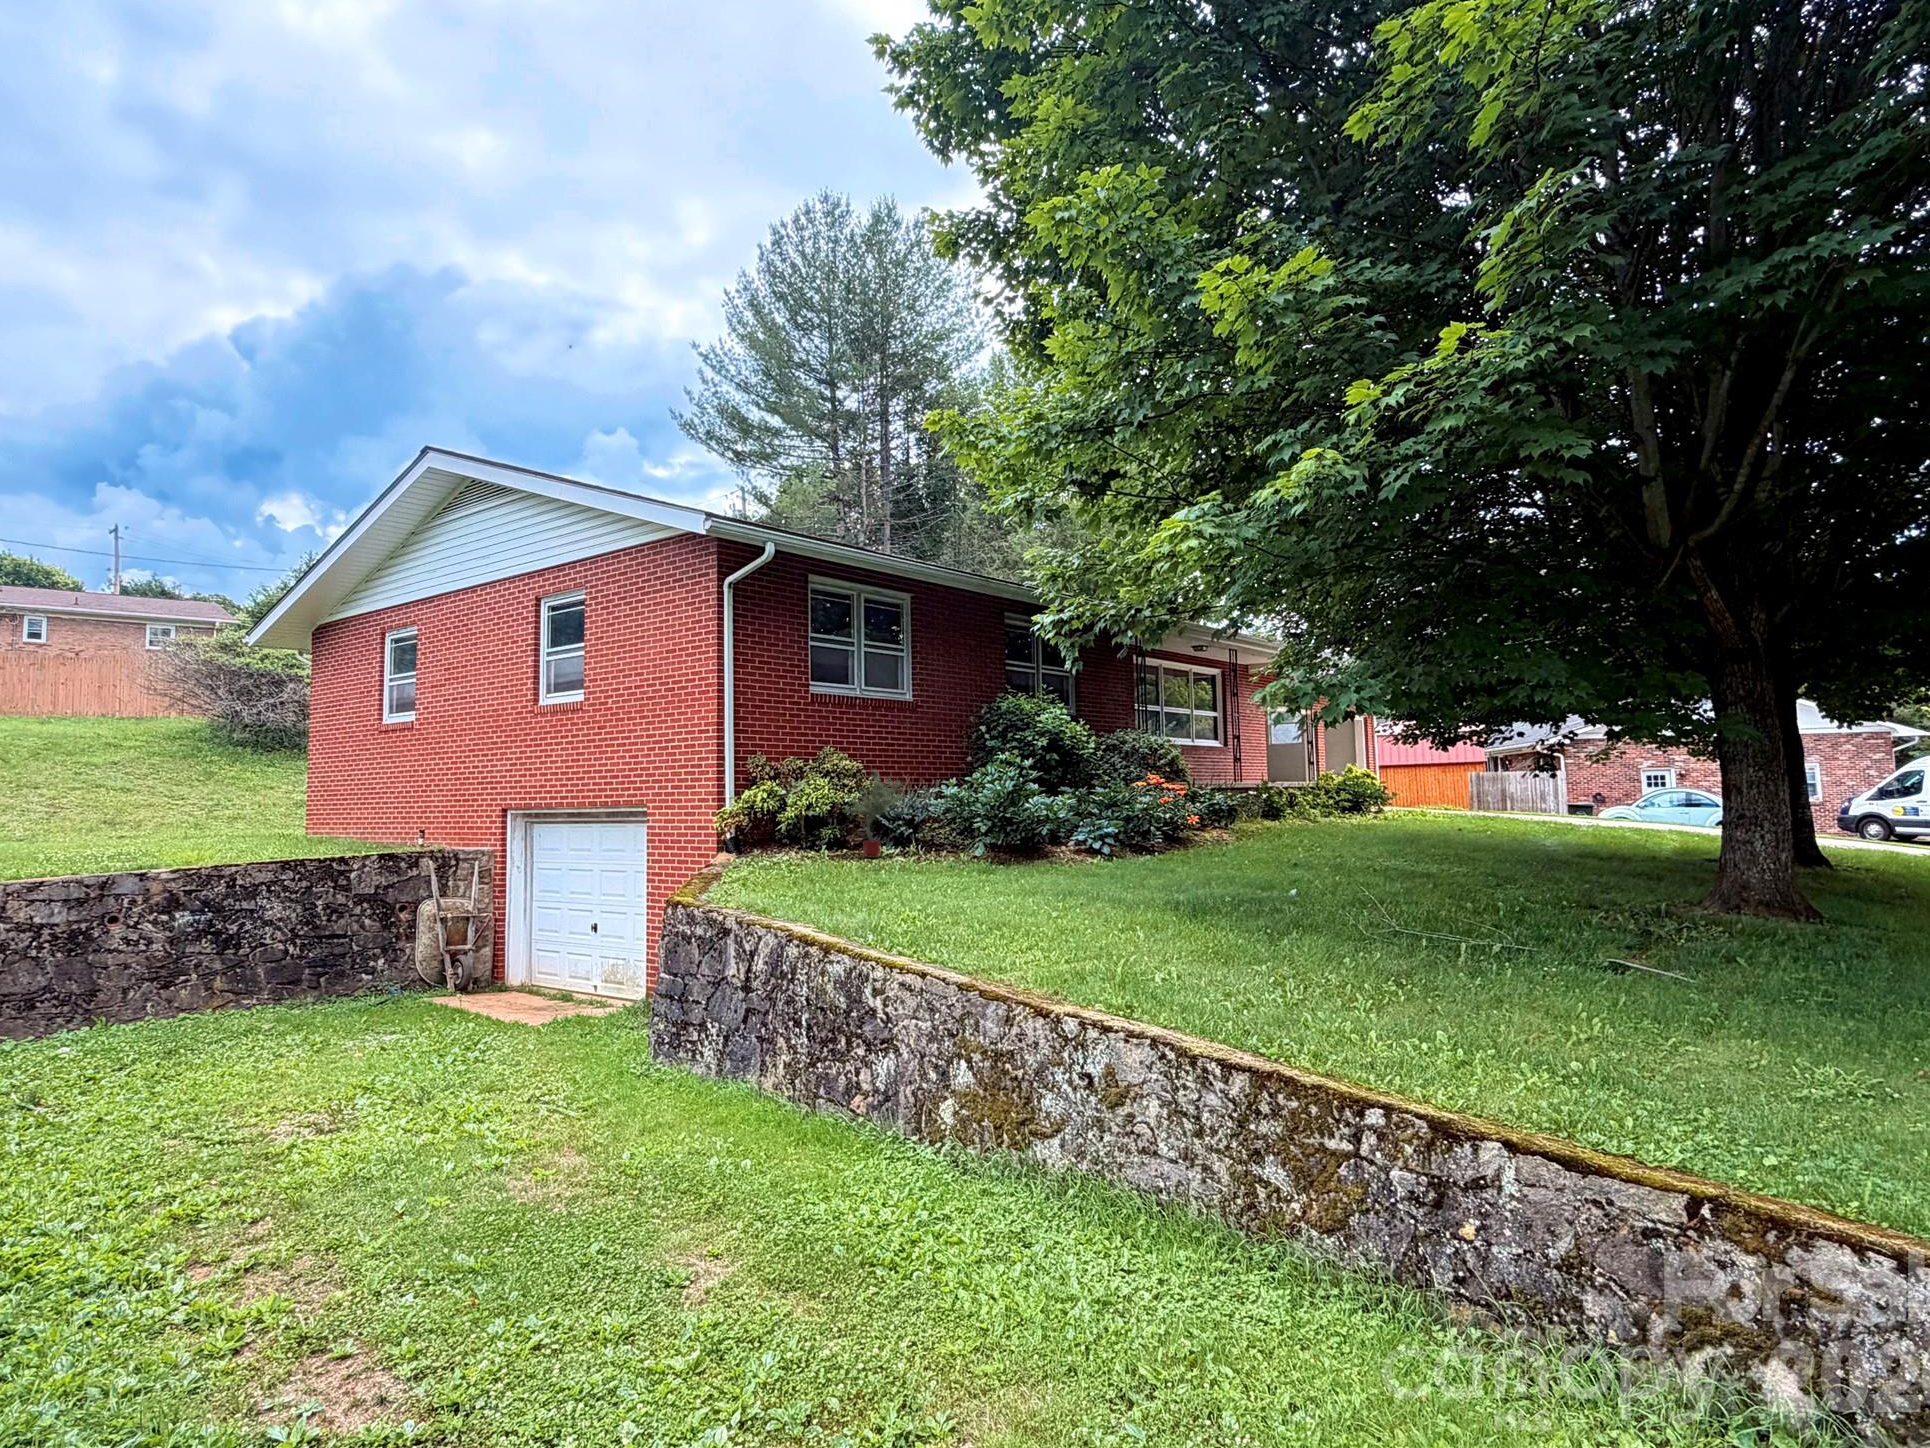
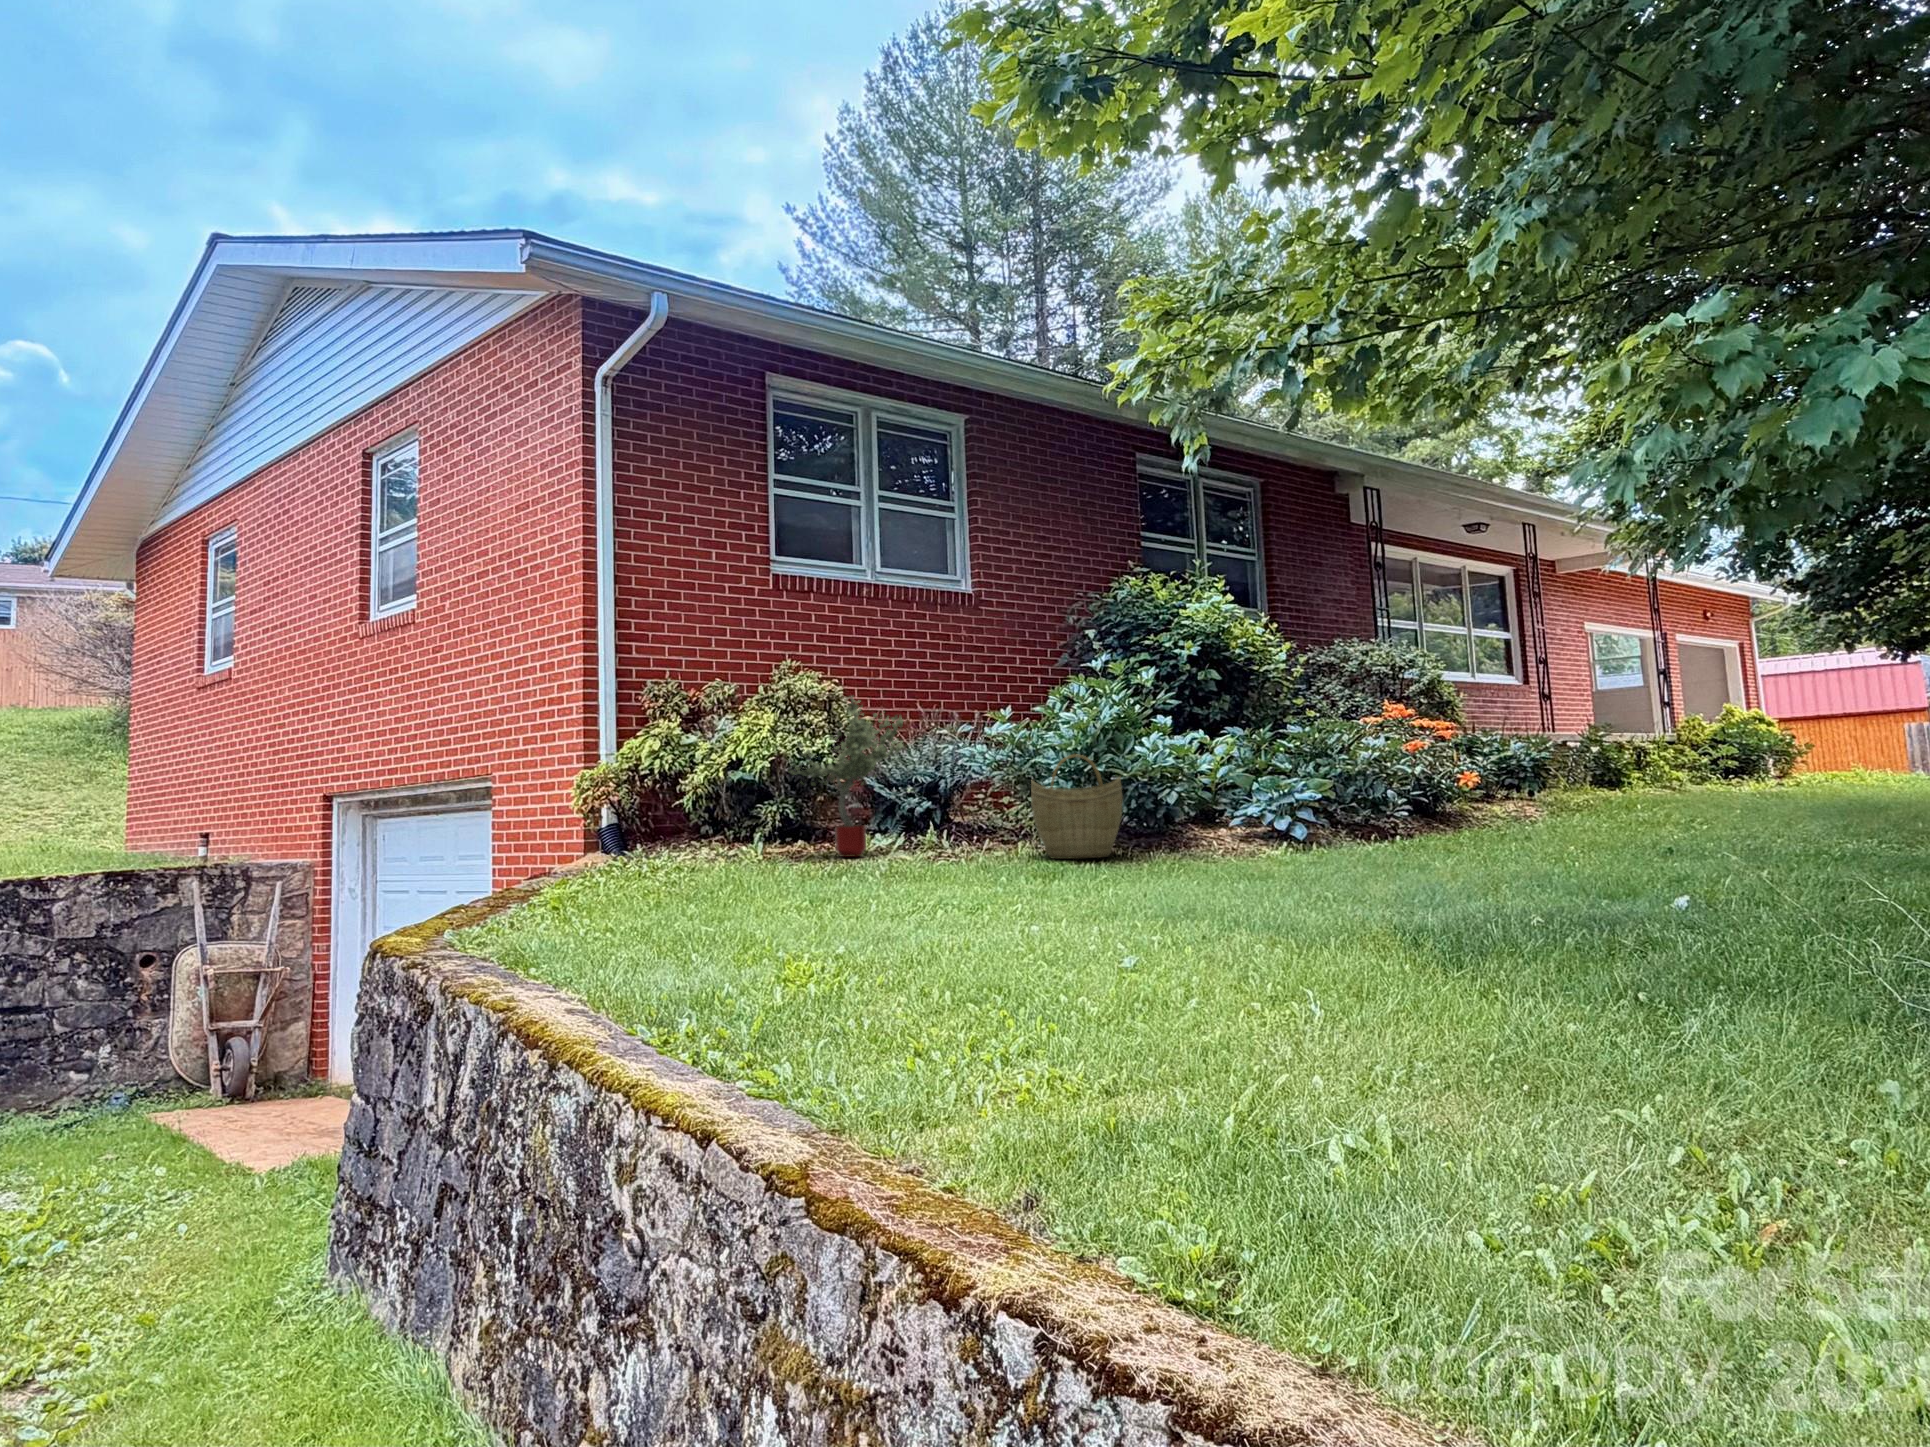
woven basket: none [970,805,1018,862] -> present [1031,755,1122,859]

